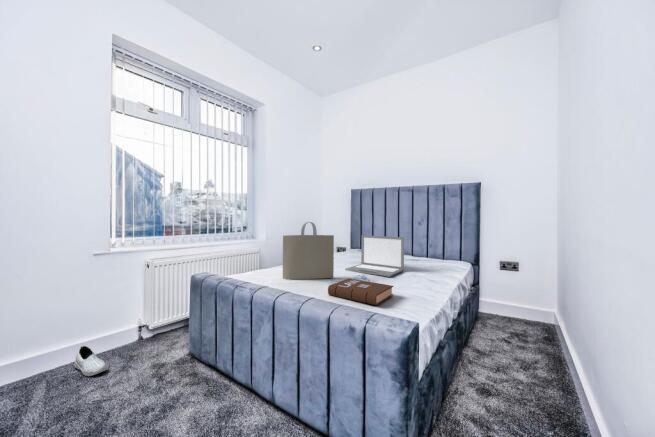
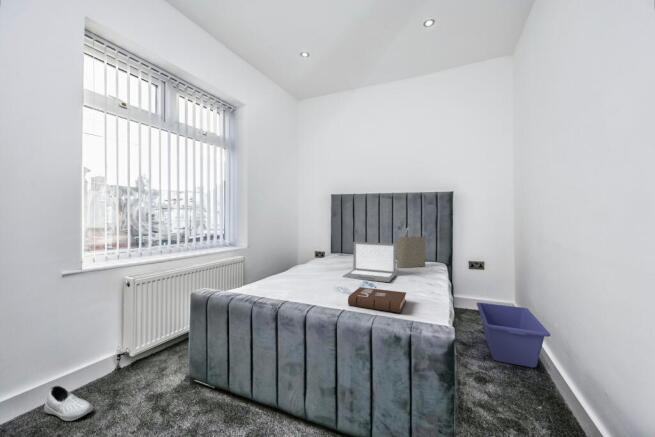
tote bag: present [283,222,334,279] -> present [397,228,425,268]
storage bin: none [496,307,578,386] -> present [477,303,550,368]

